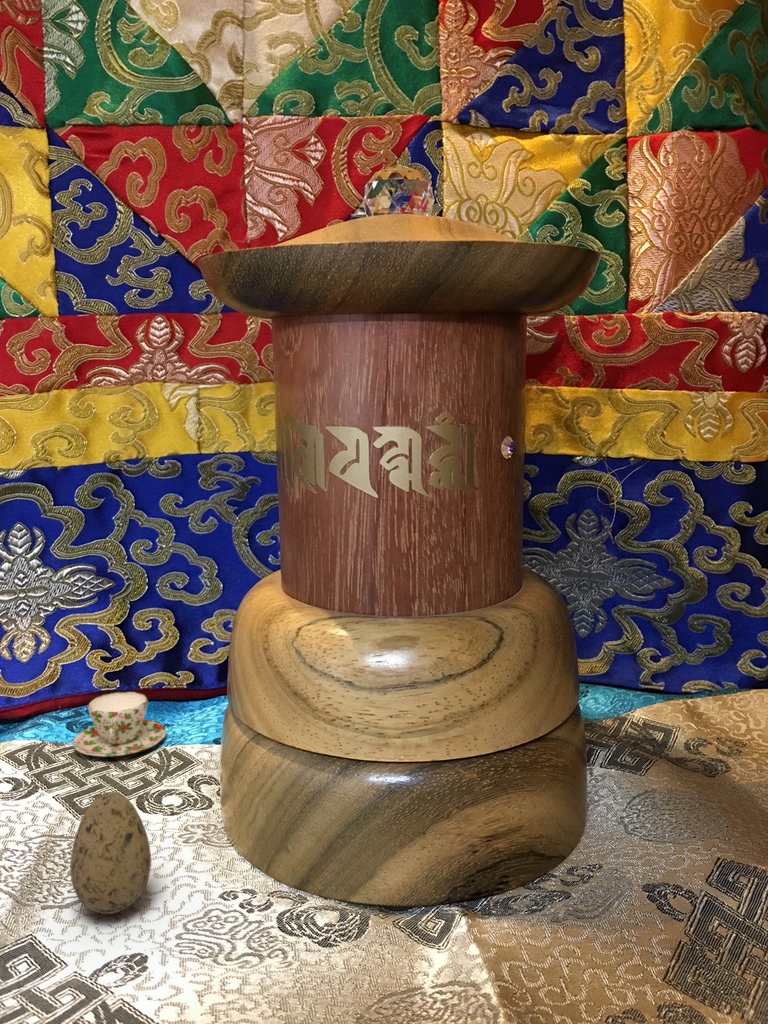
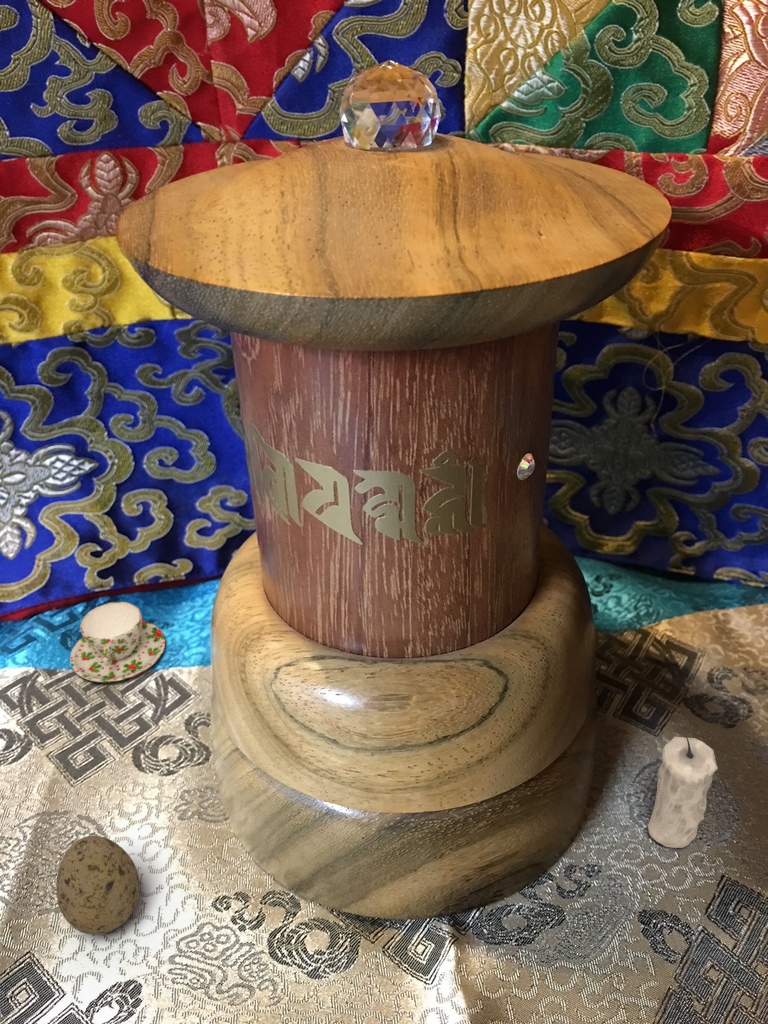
candle: none [642,705,696,844] -> present [648,734,718,848]

